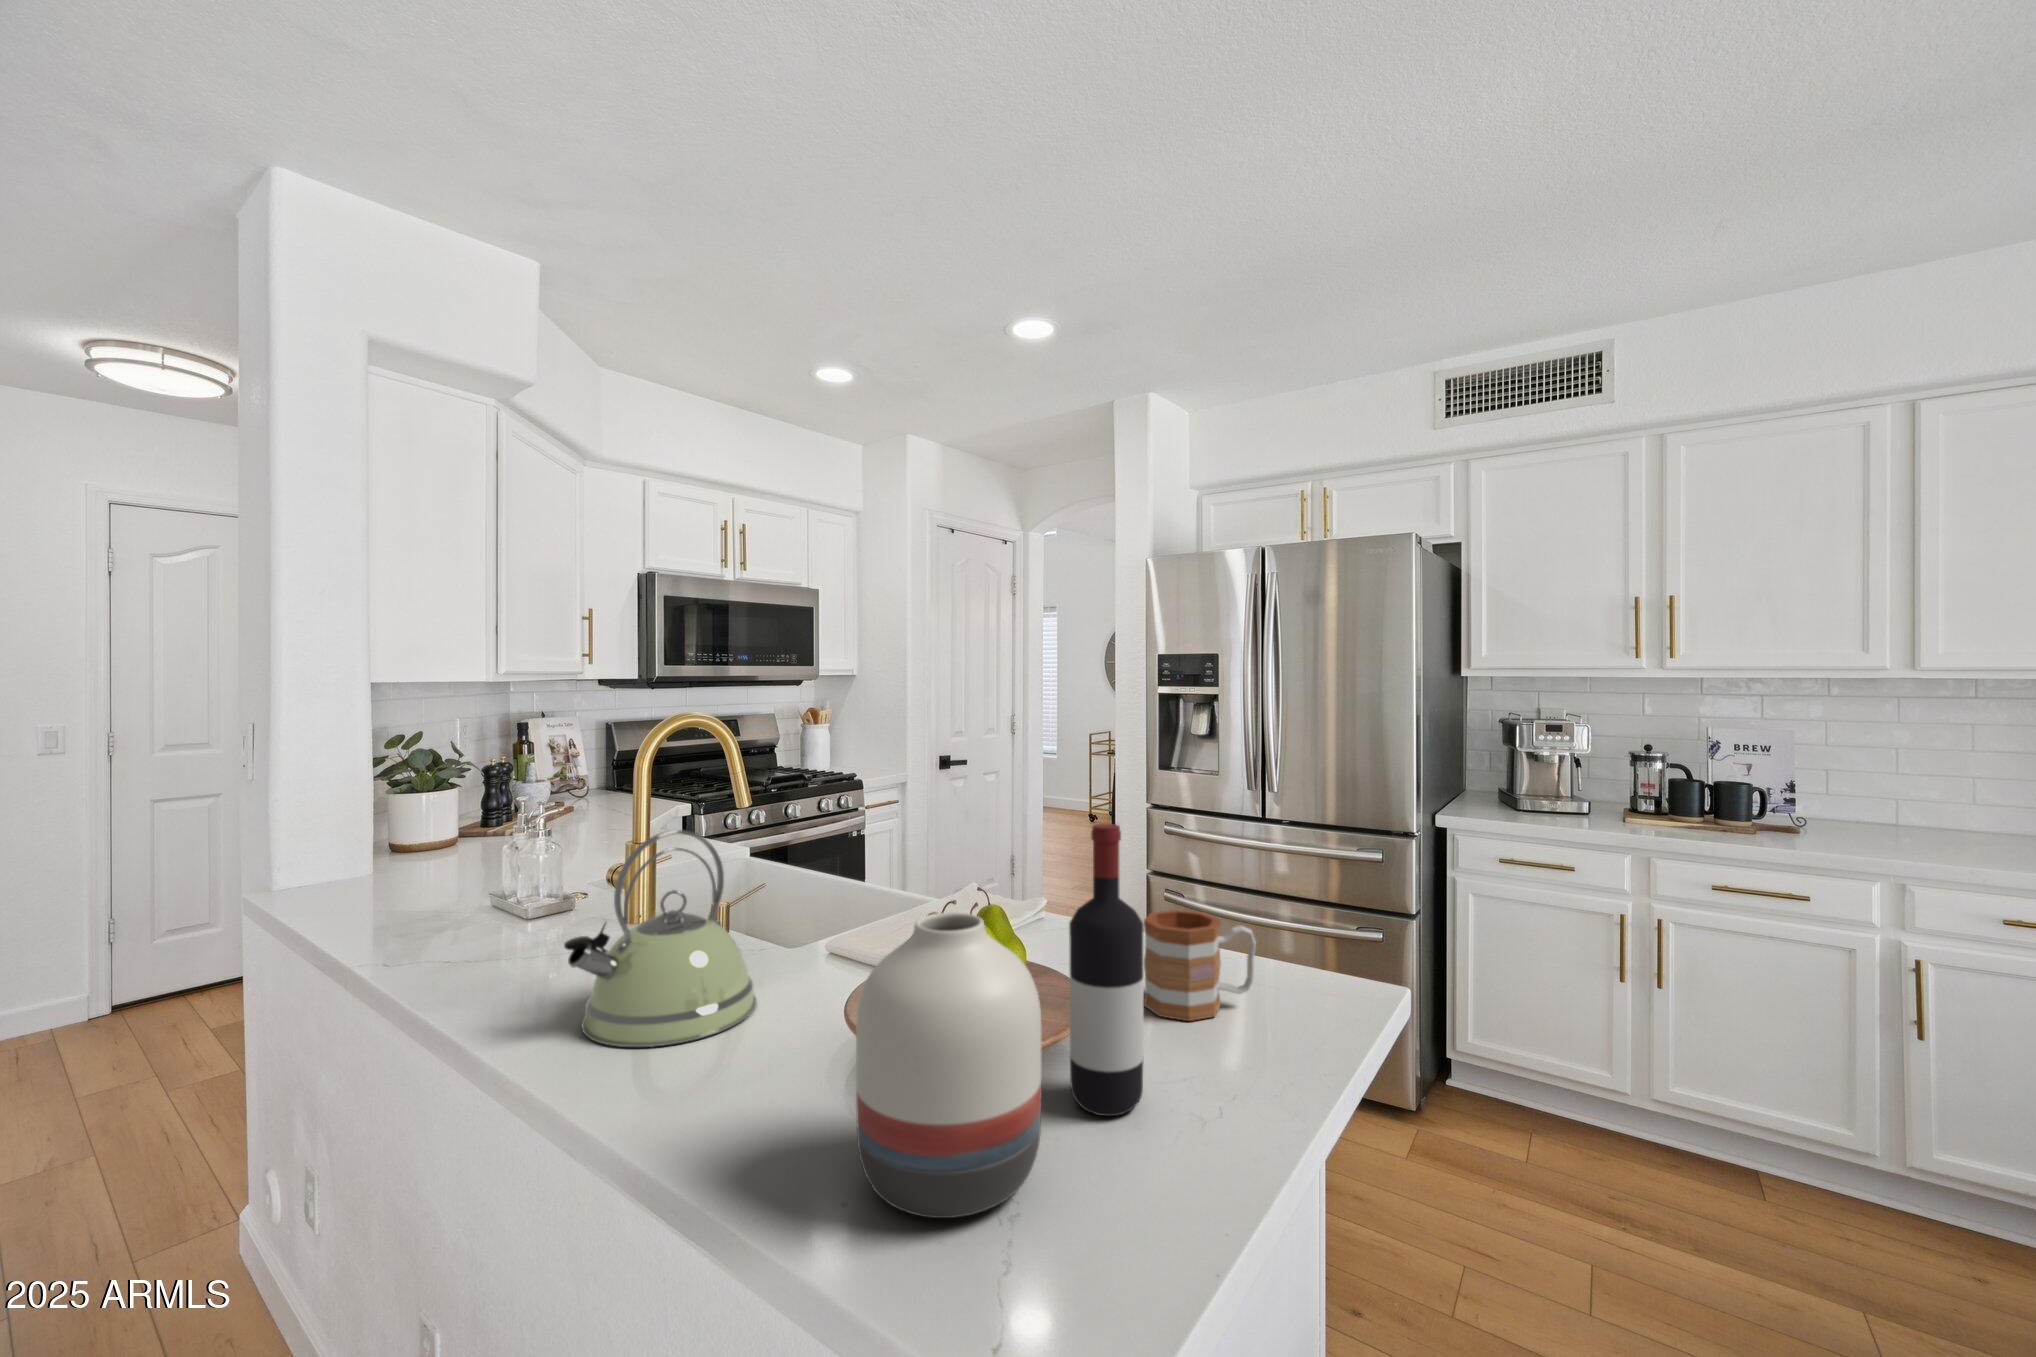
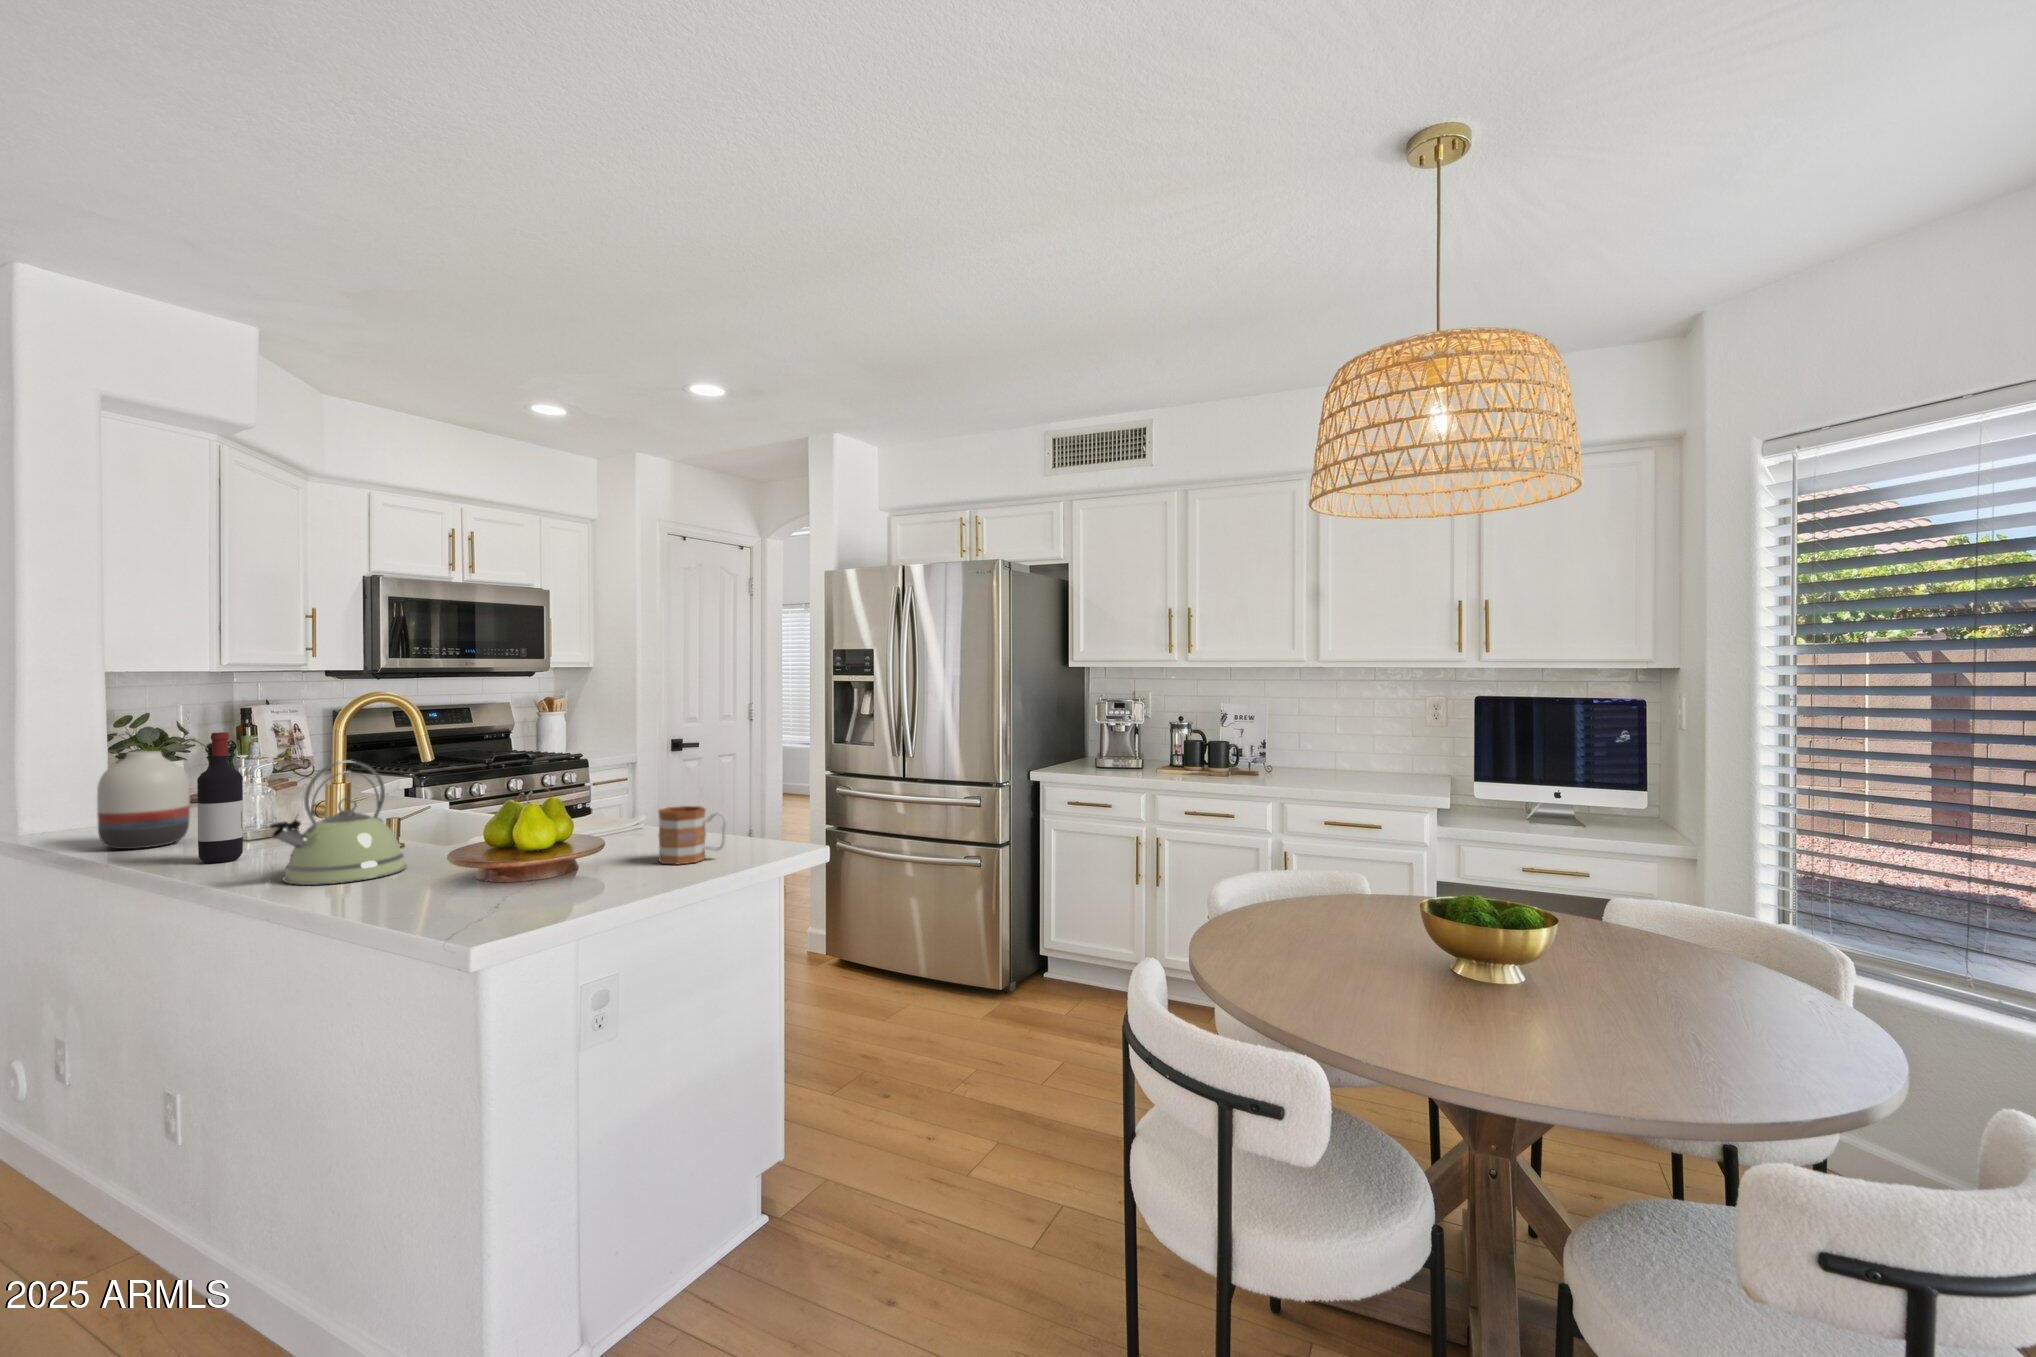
wine bottle: present [1069,824,1144,1116] -> present [197,732,243,863]
vase: present [856,912,1042,1218] -> present [97,751,190,849]

